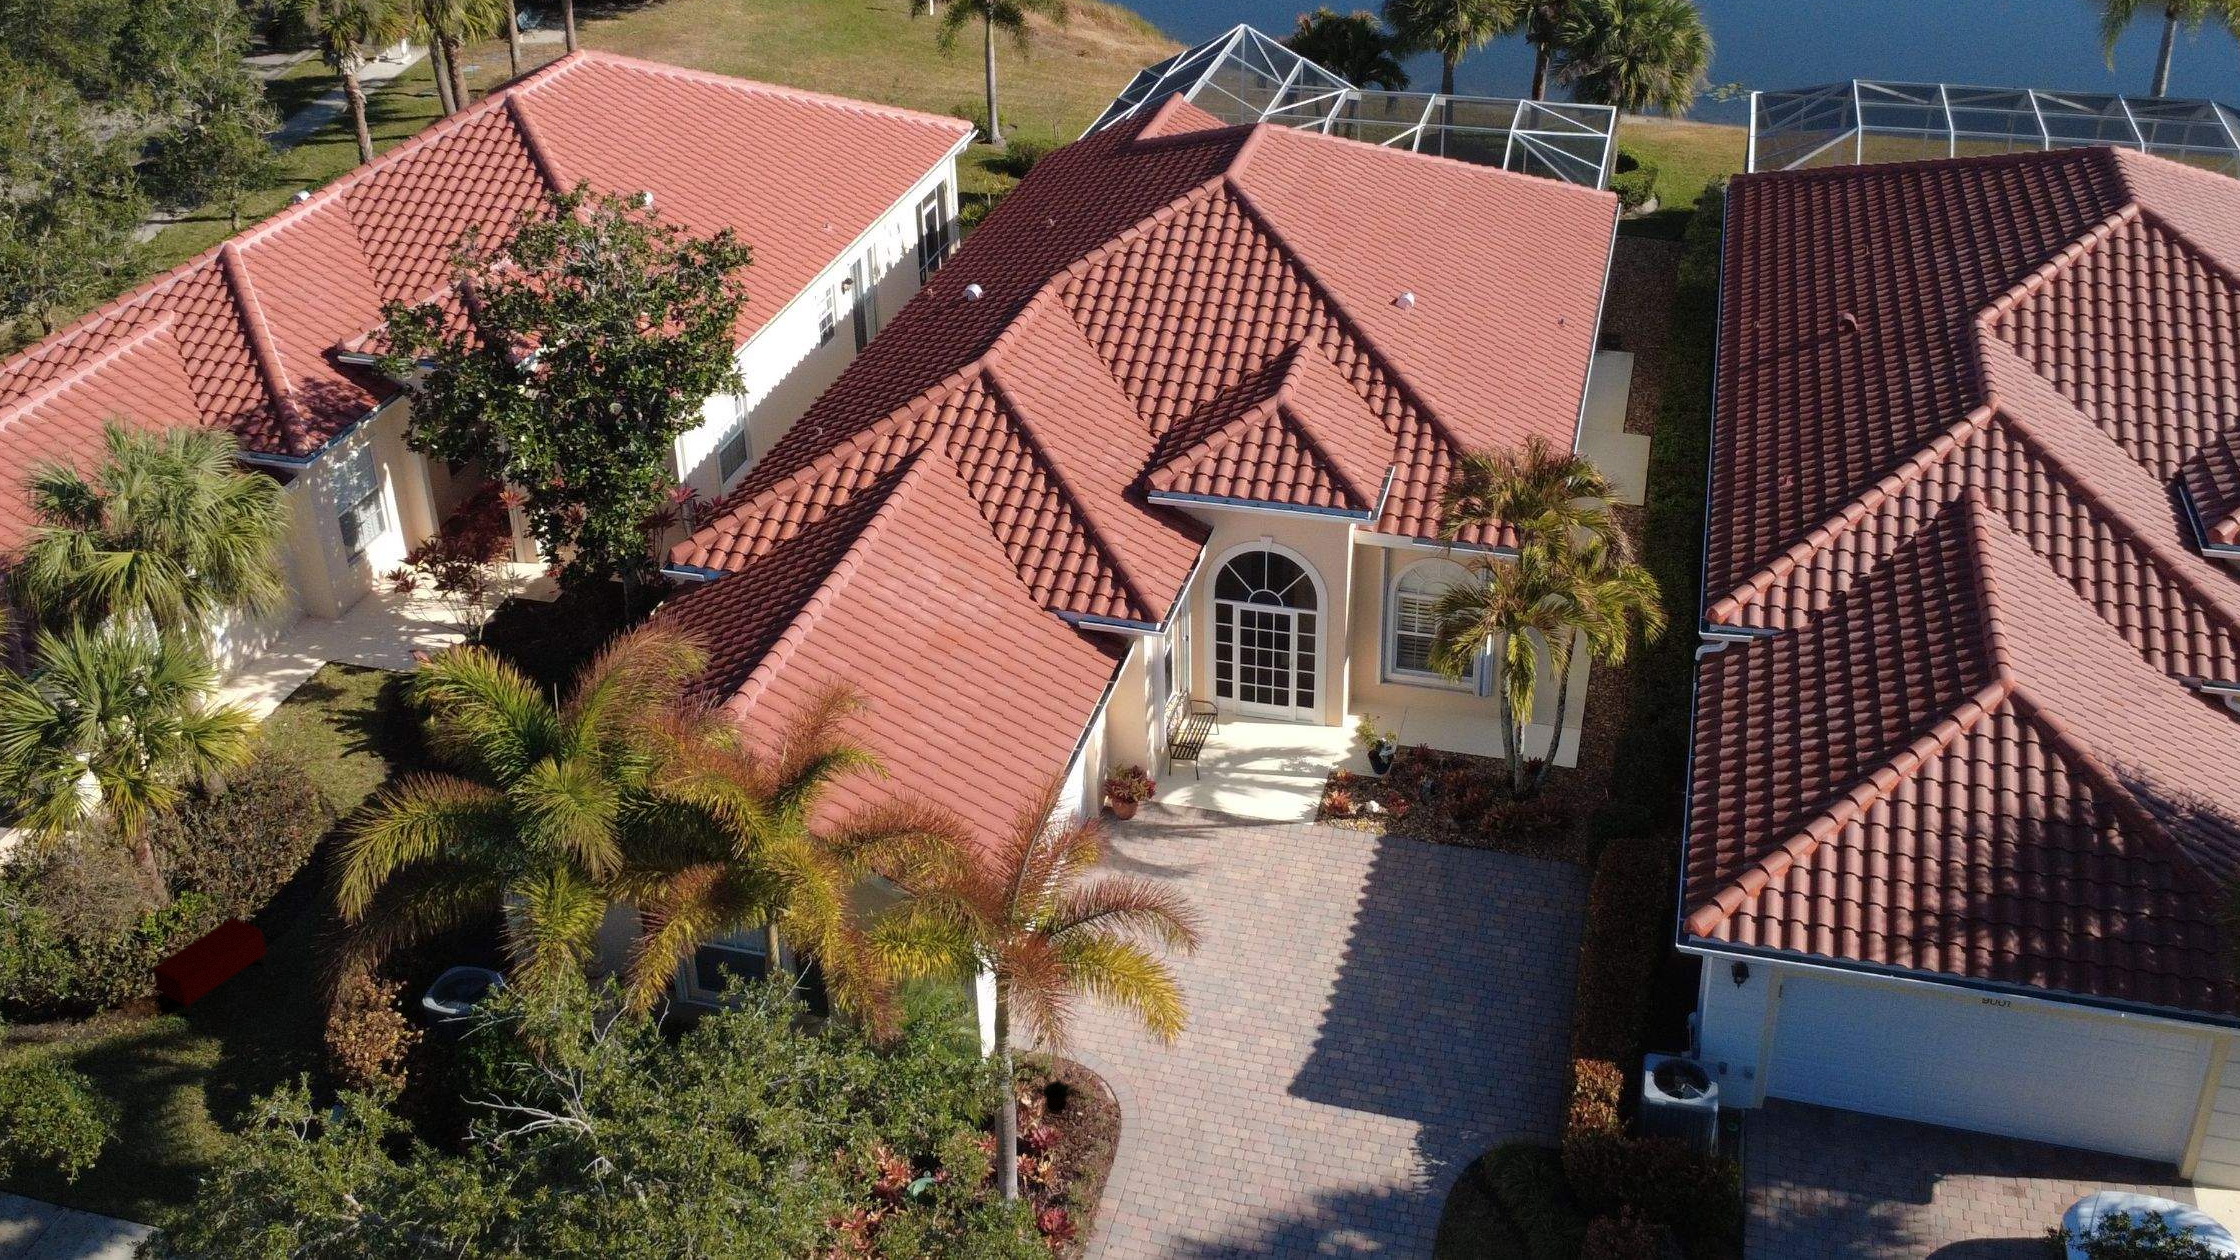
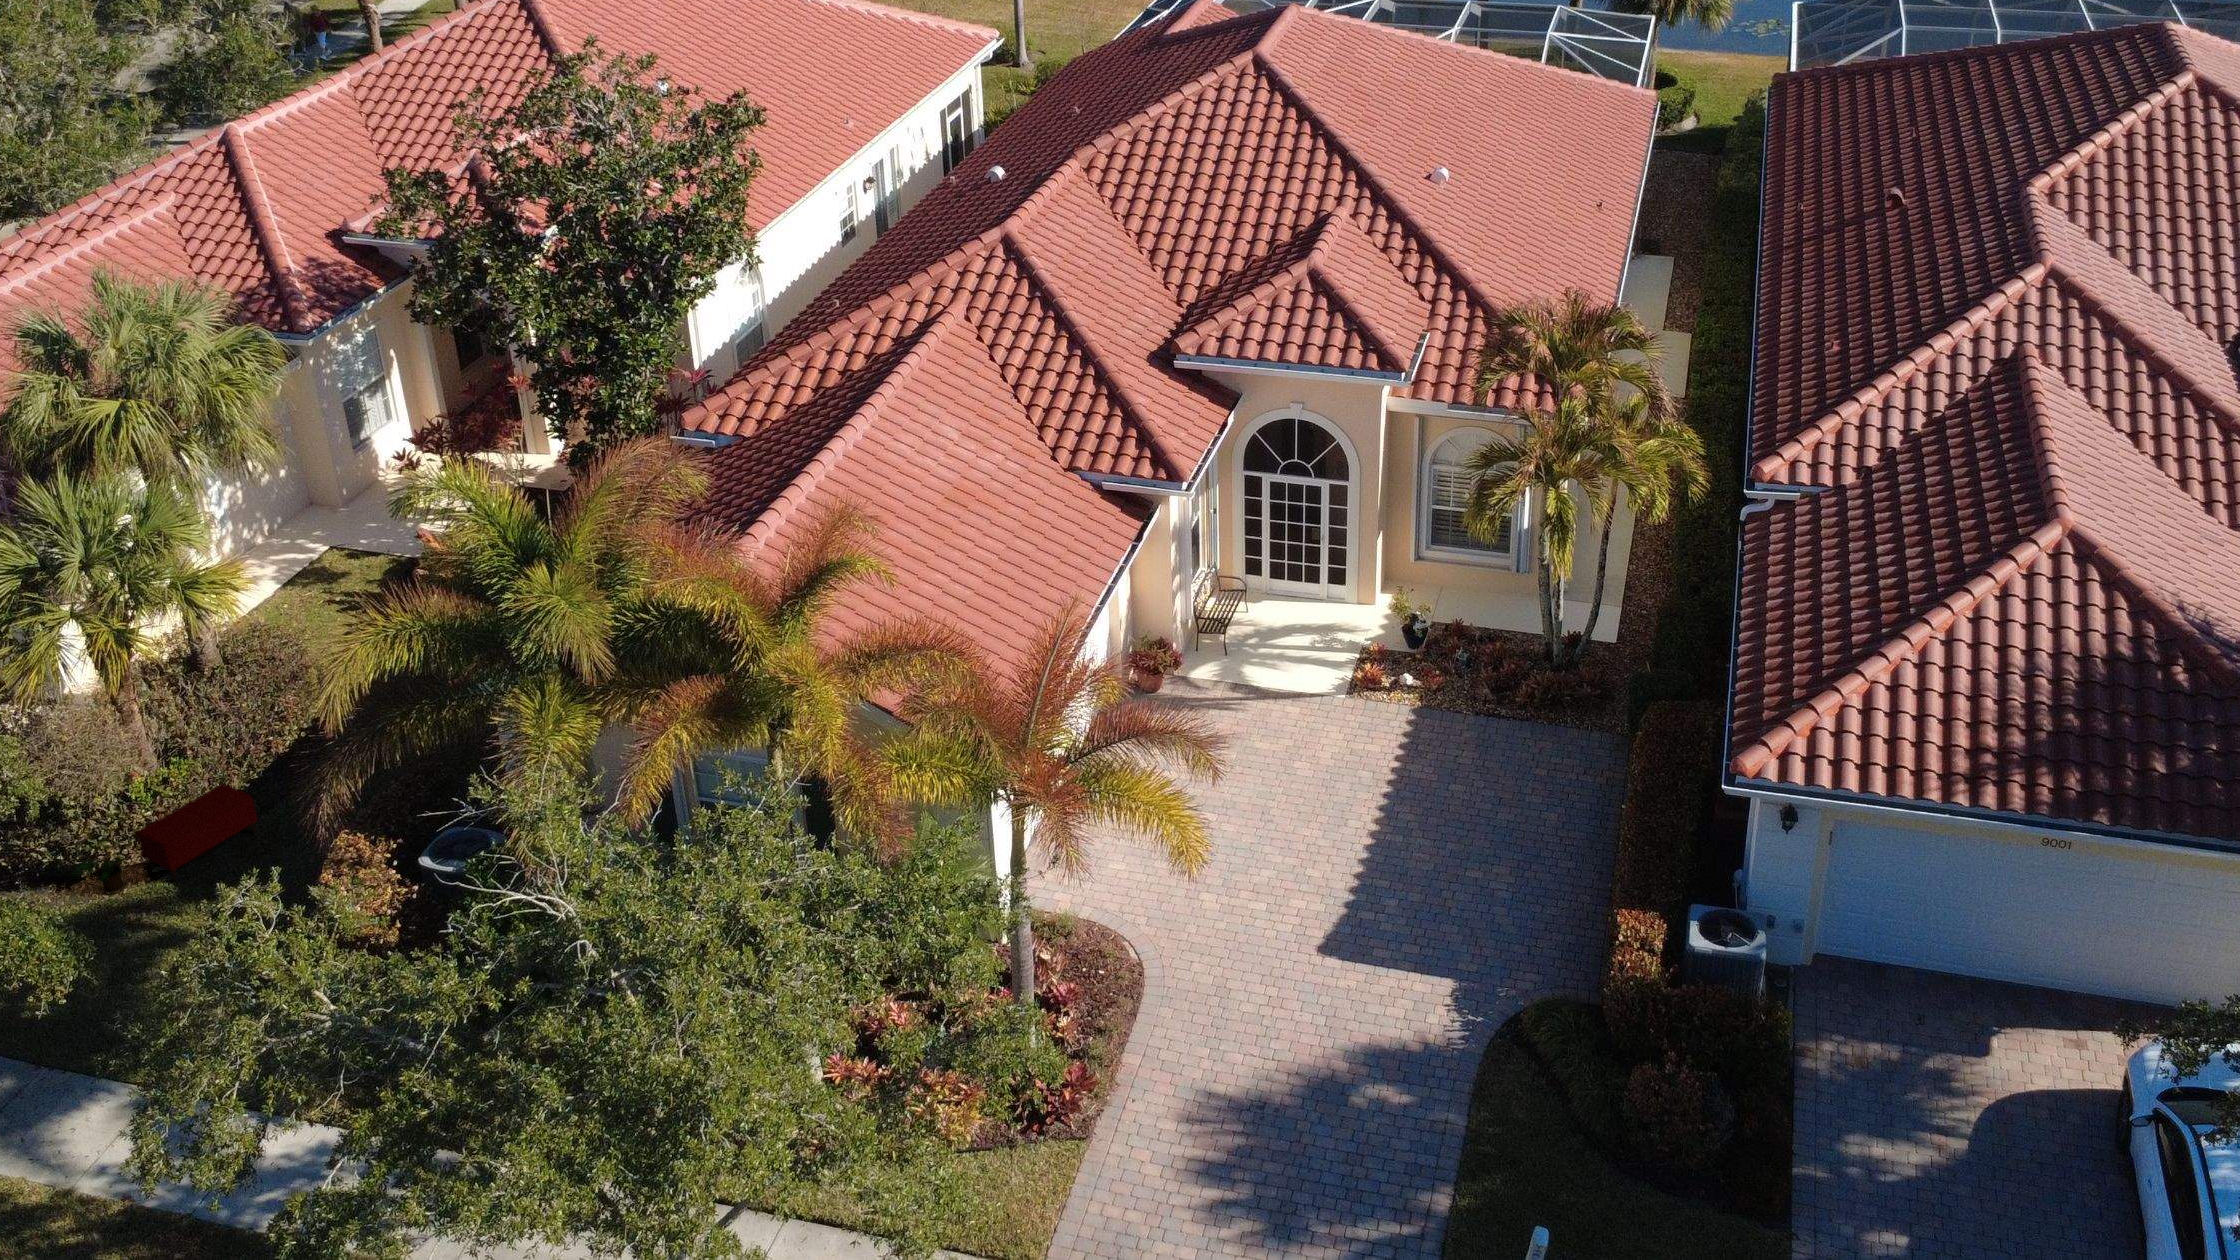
potted plant: present [1030,1068,1076,1113] -> present [71,844,127,895]

